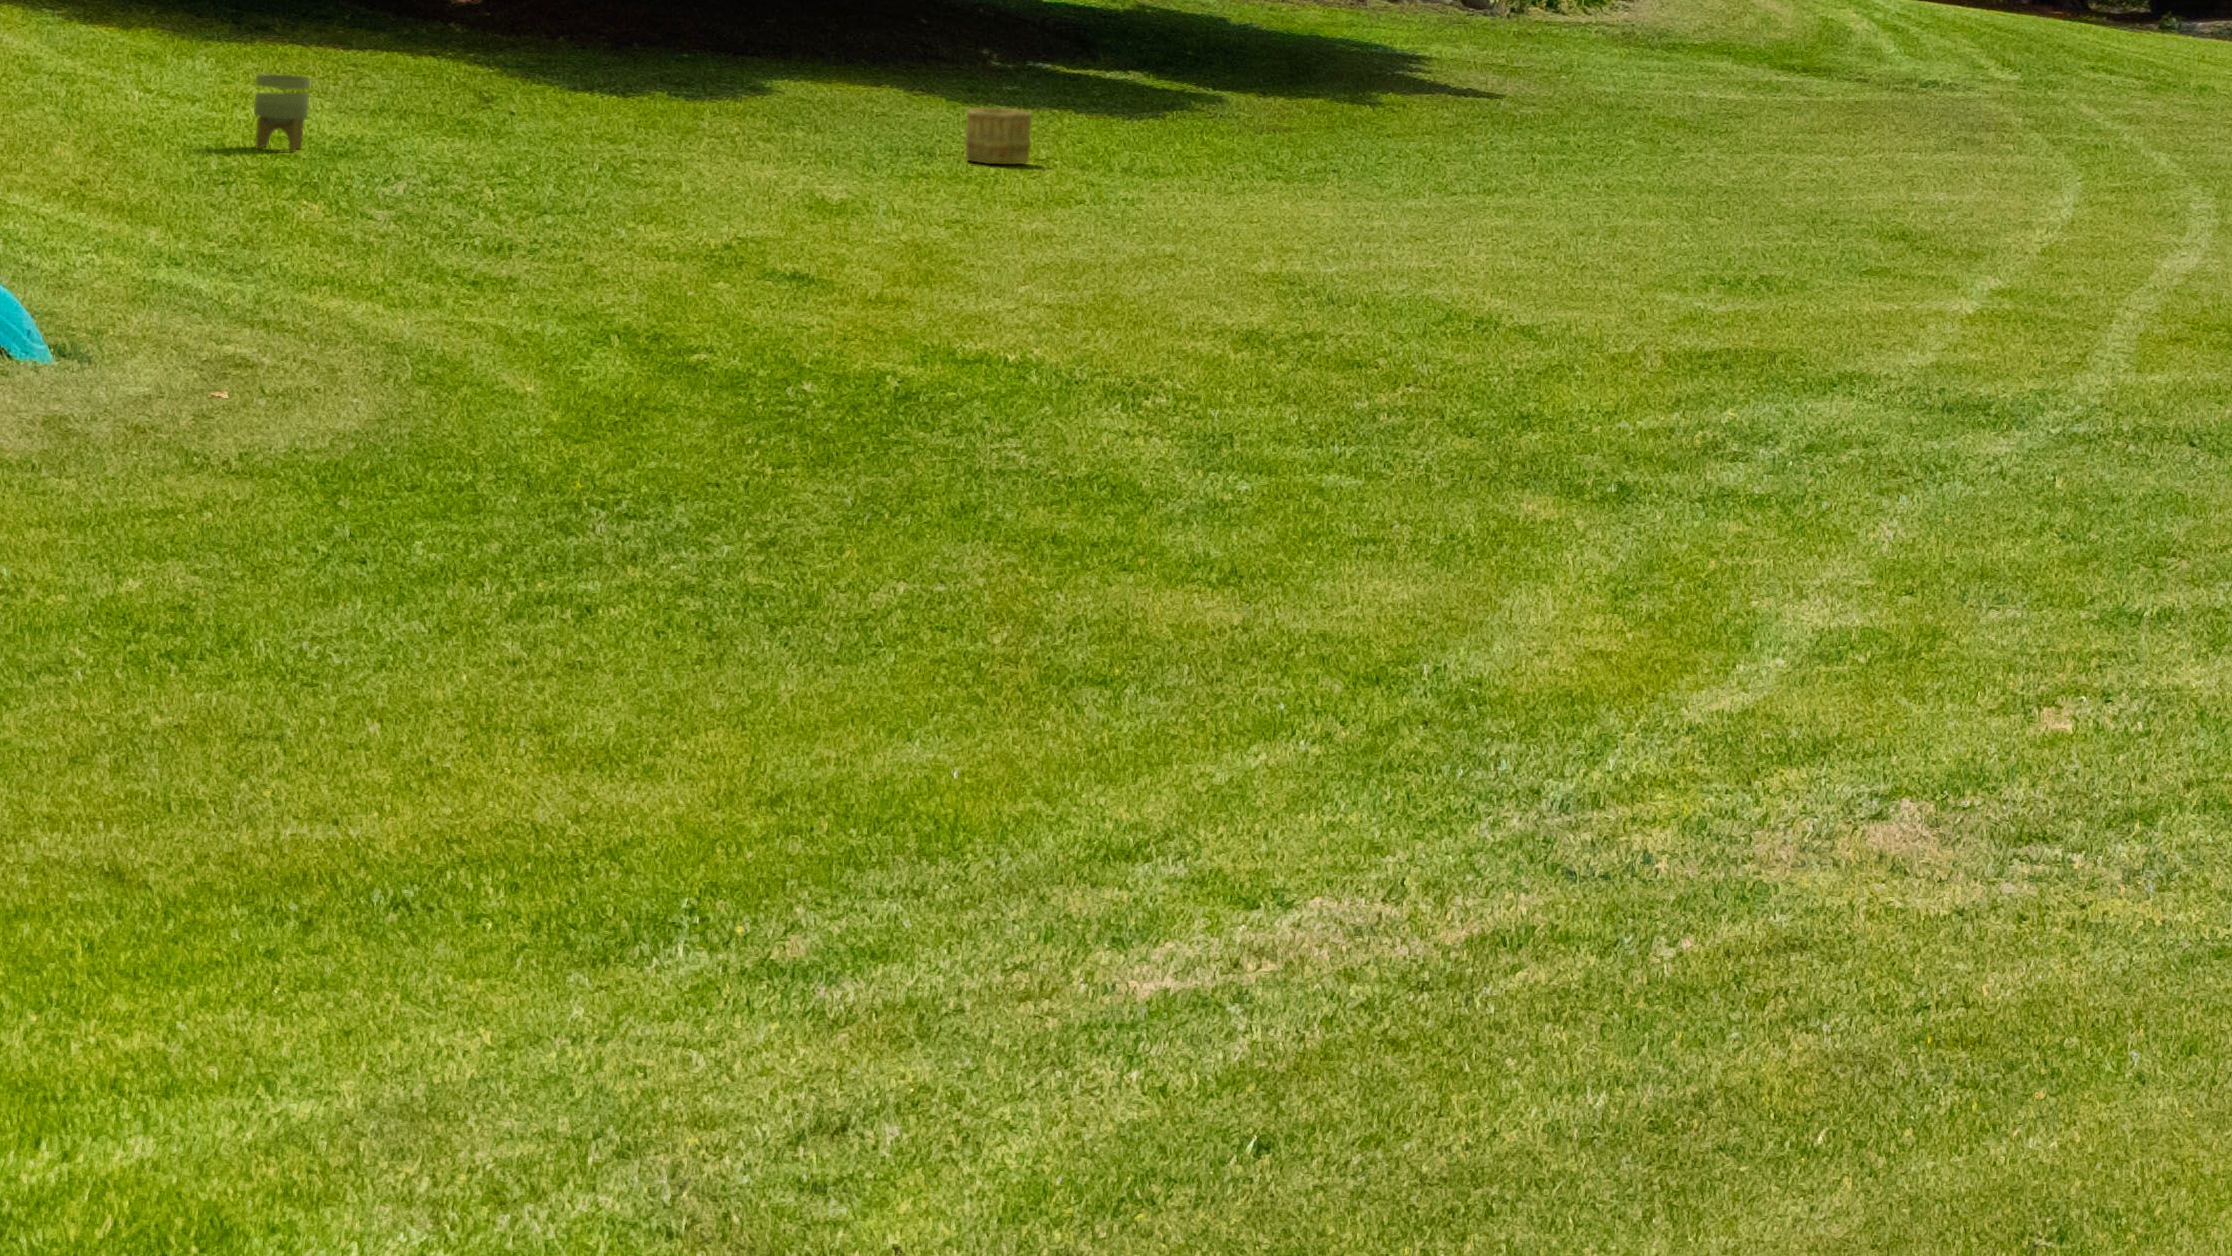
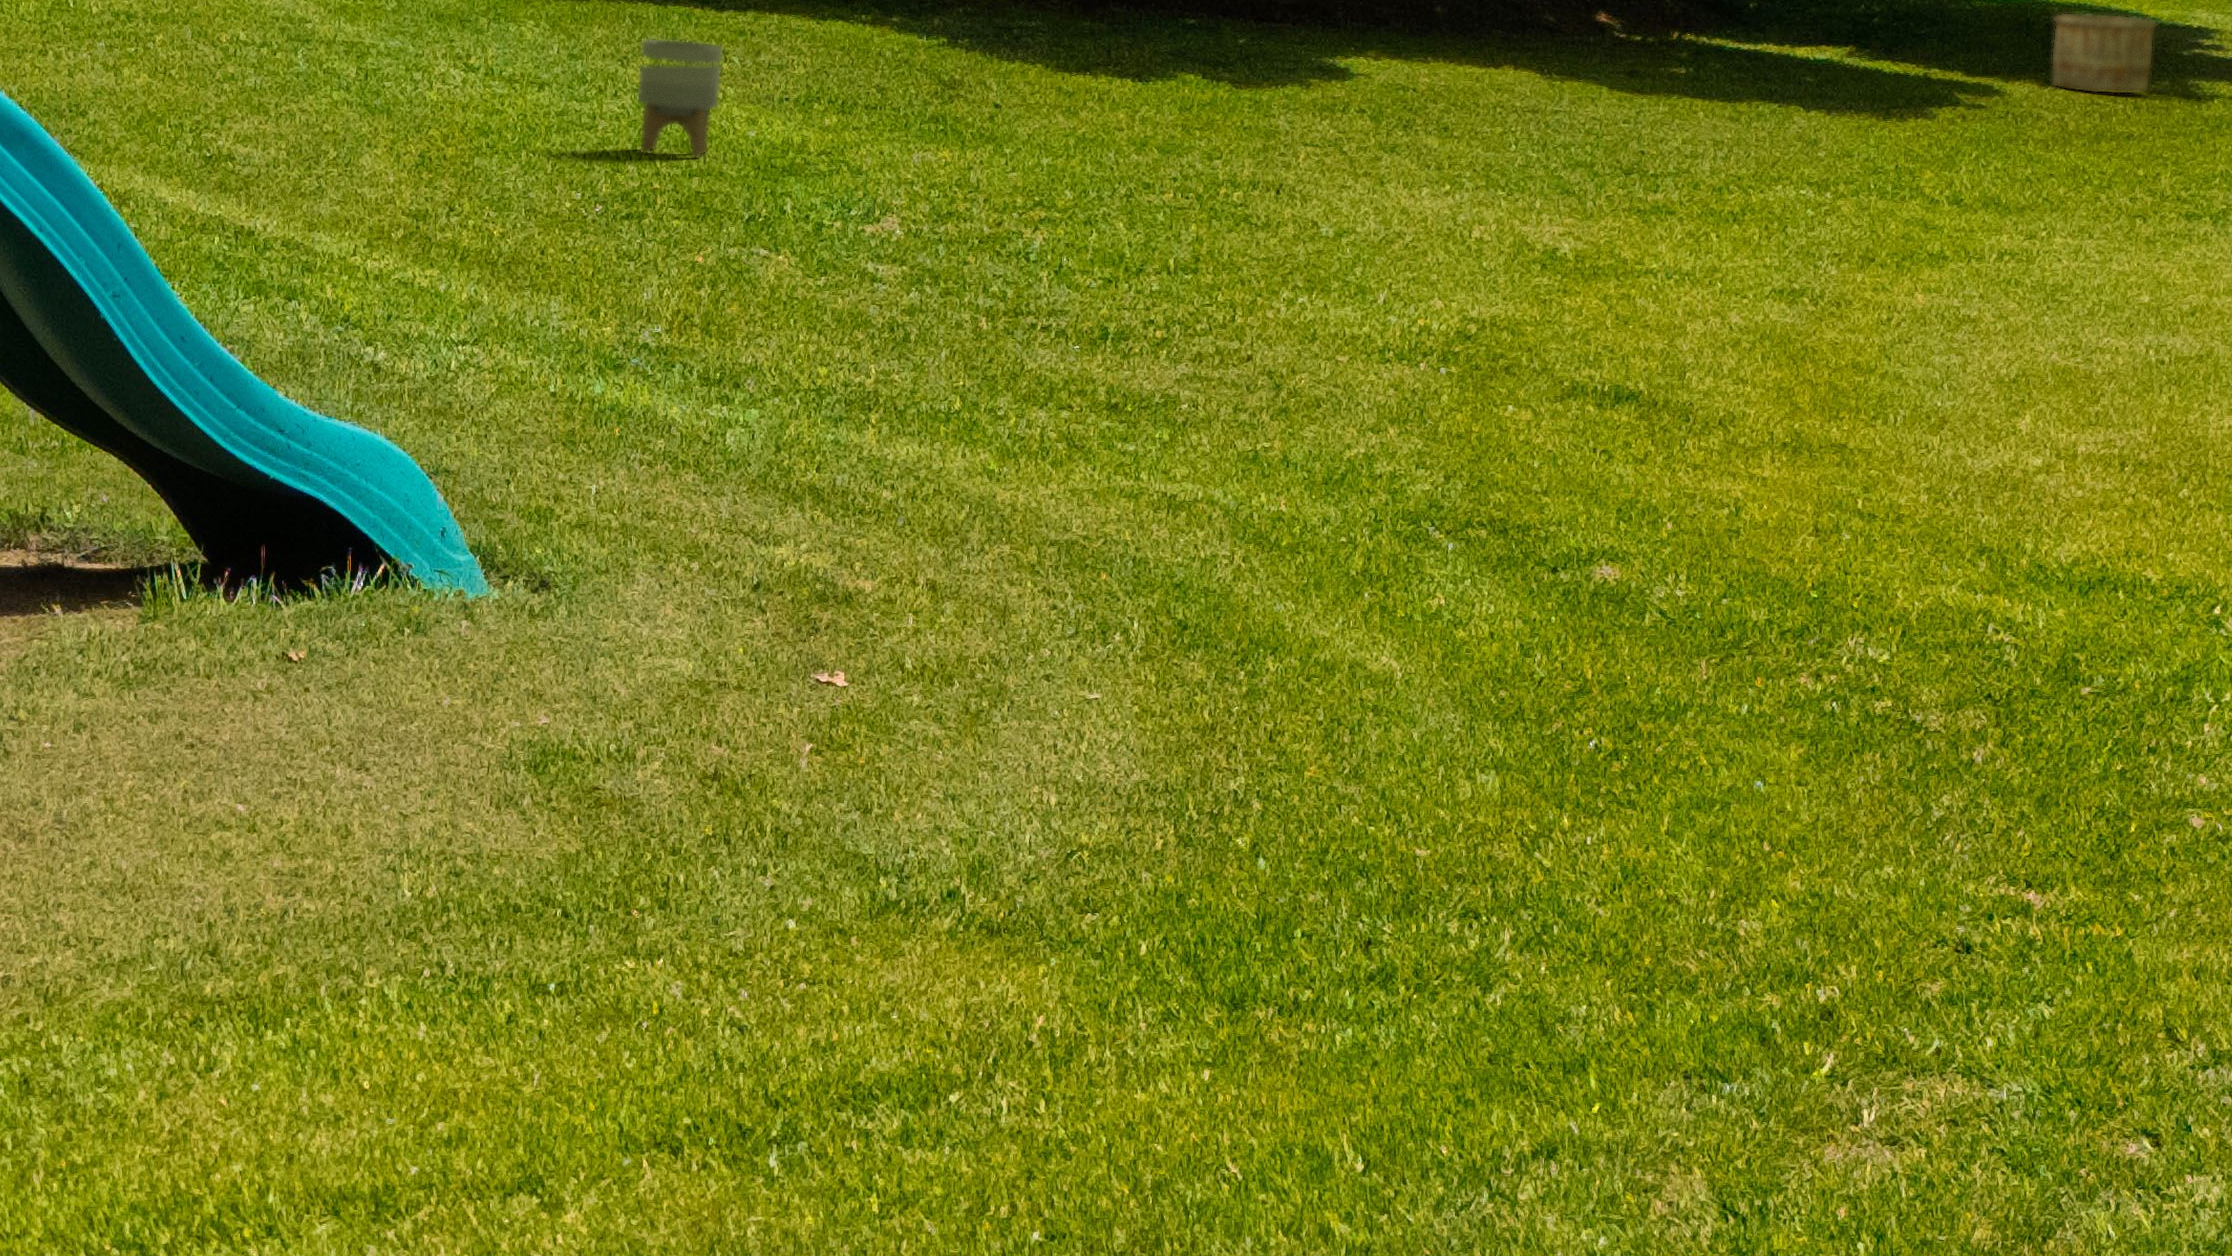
wooden bucket: present [966,108,1032,164] -> present [2053,14,2155,93]

